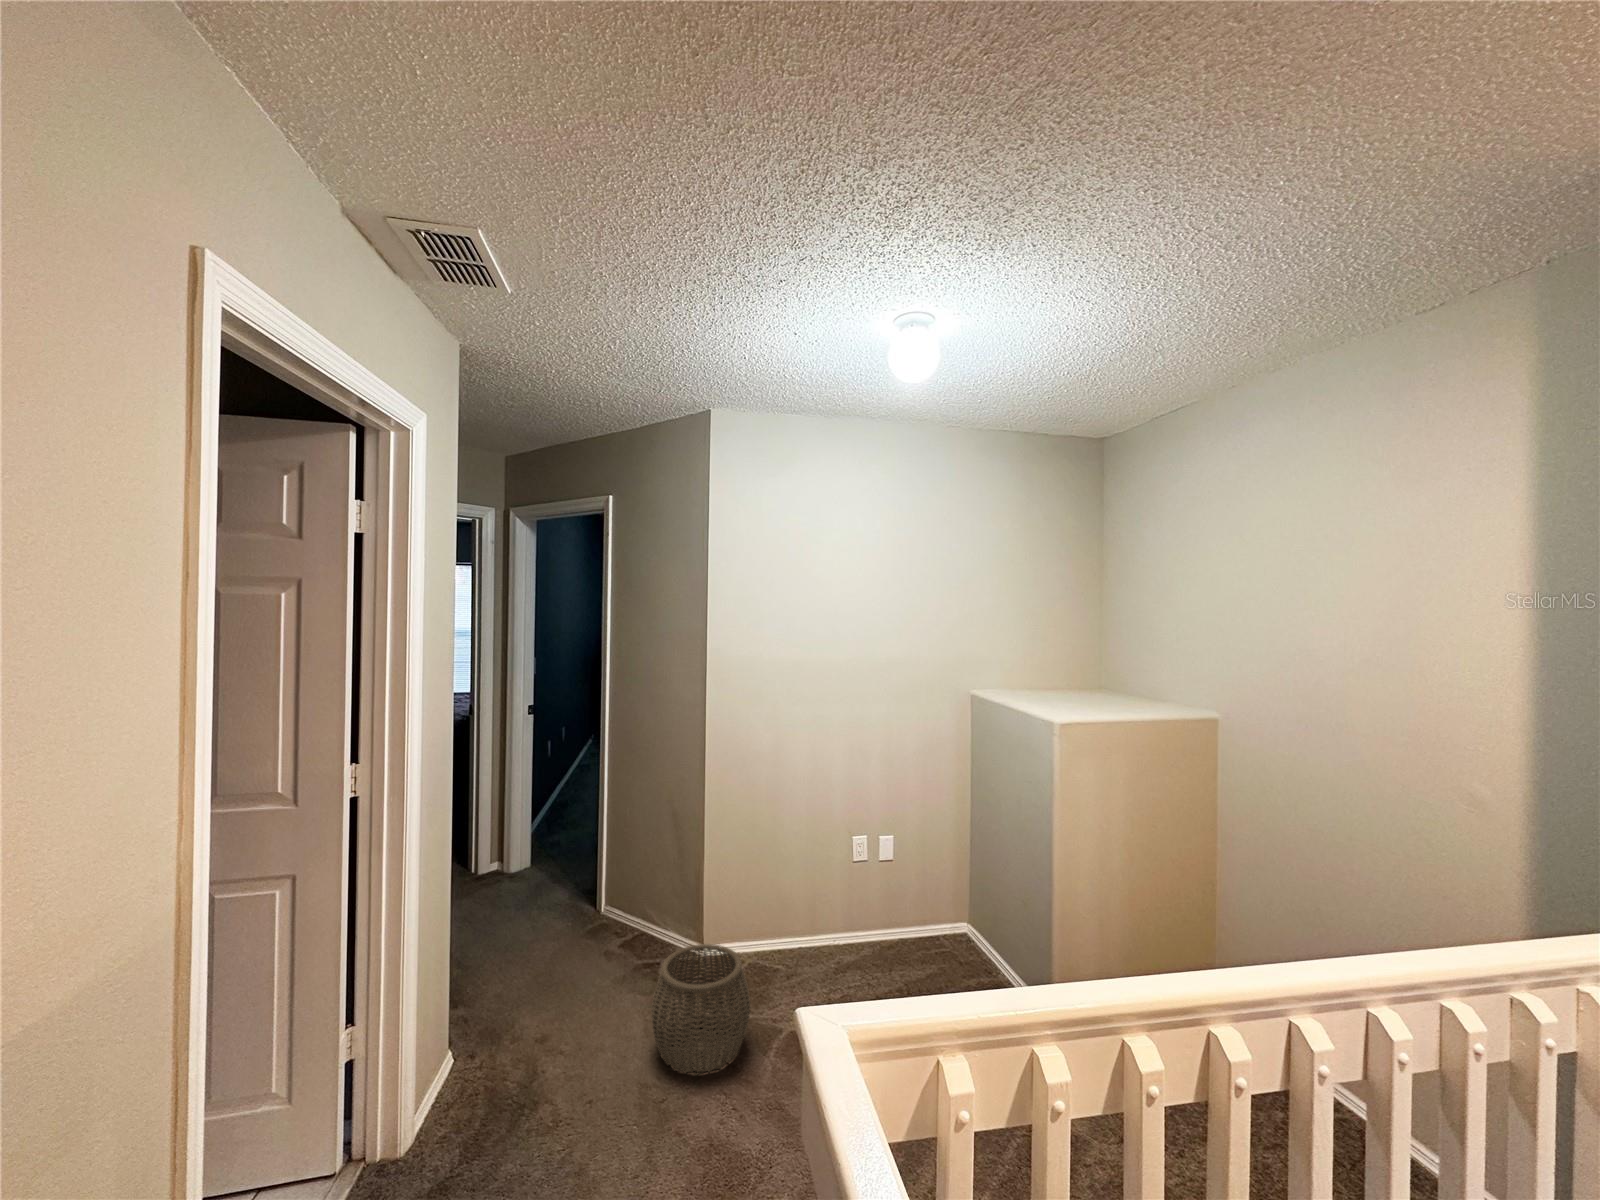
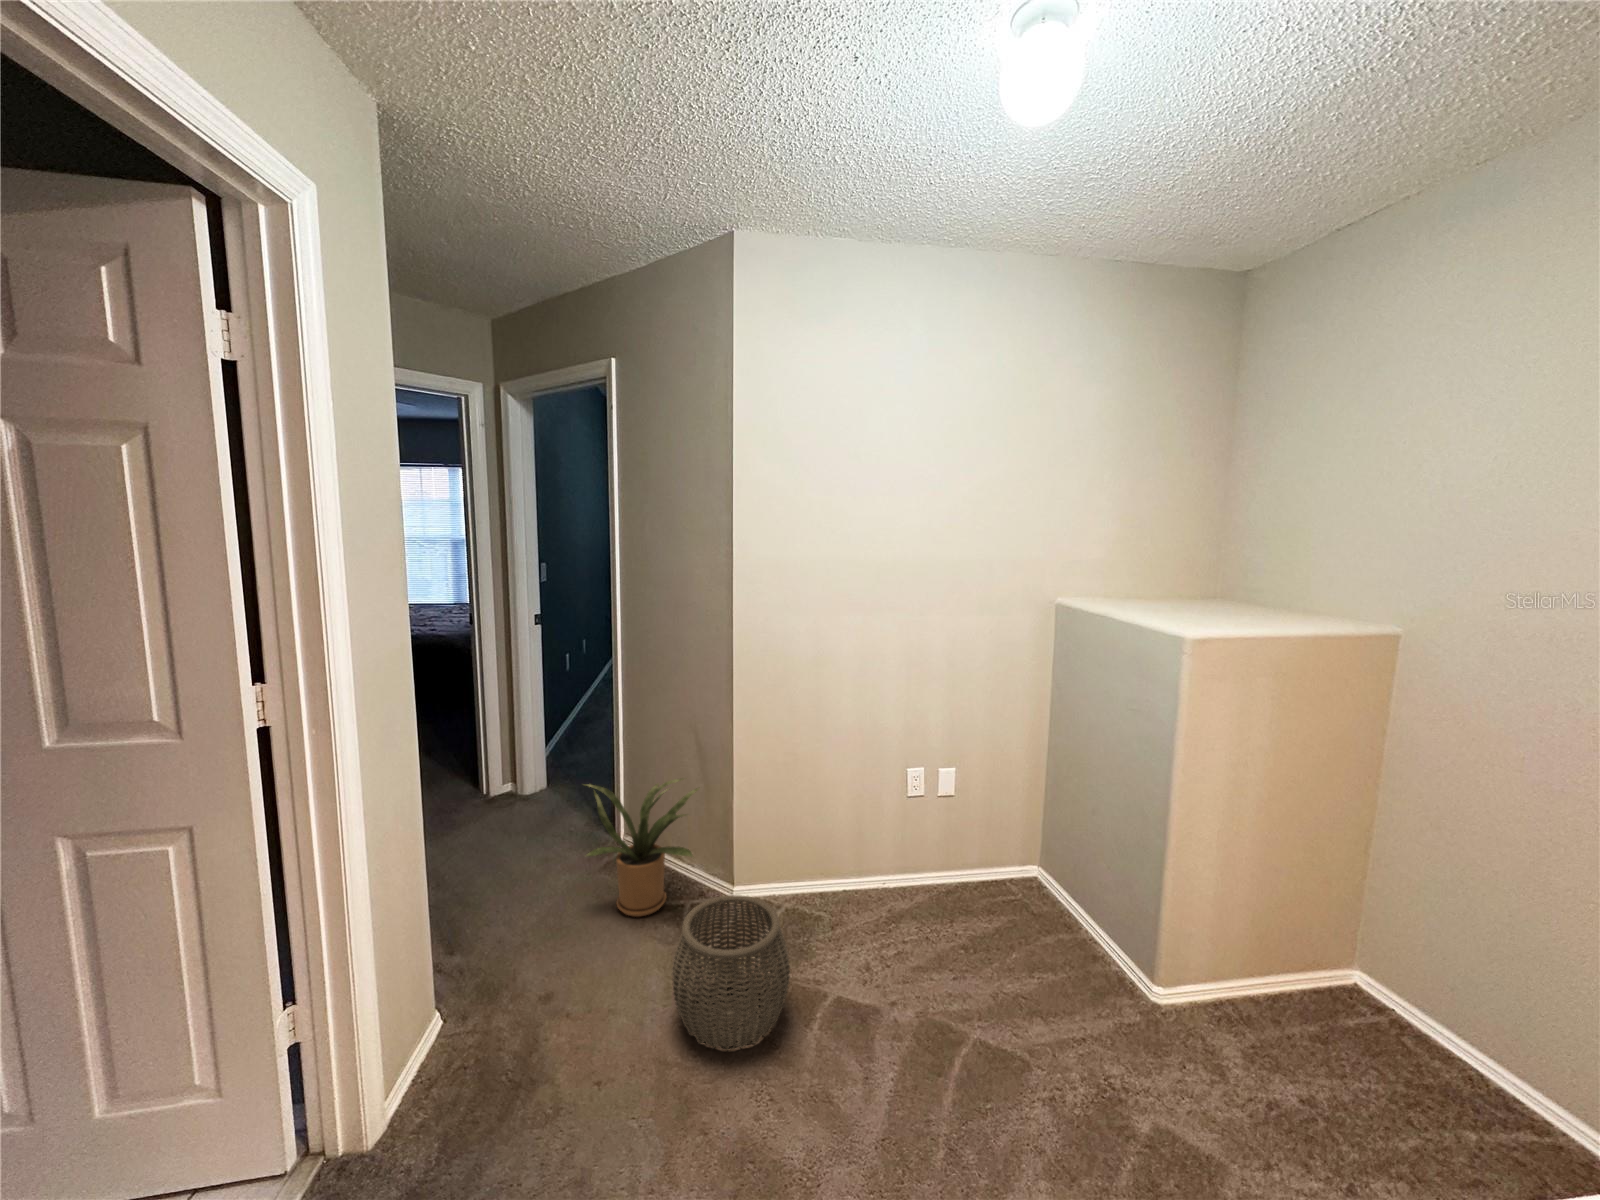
house plant: none [570,847,677,974] -> present [586,779,699,917]

